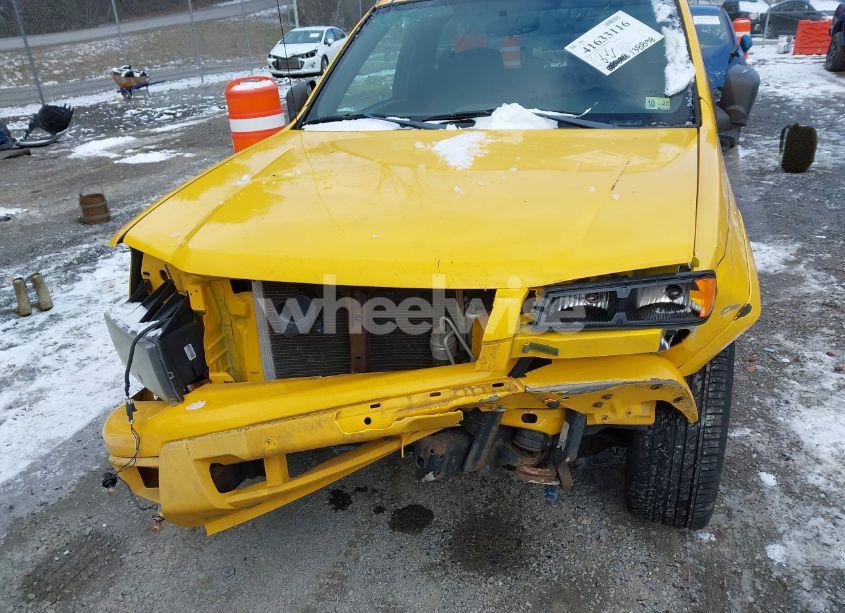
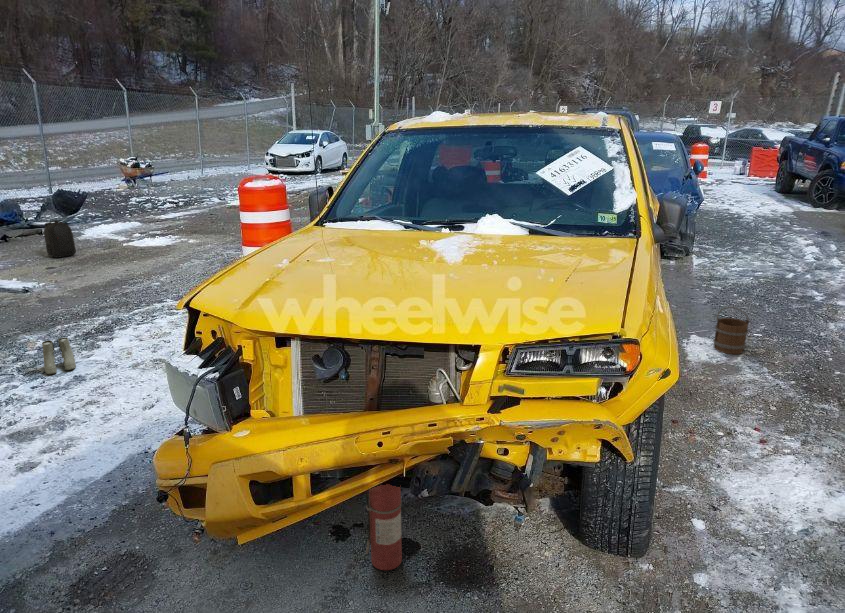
backpack: present [779,123,817,172] -> present [44,220,76,258]
bucket: present [78,183,111,224] -> present [713,307,749,354]
fire extinguisher: none [360,417,410,547] -> present [366,484,402,570]

